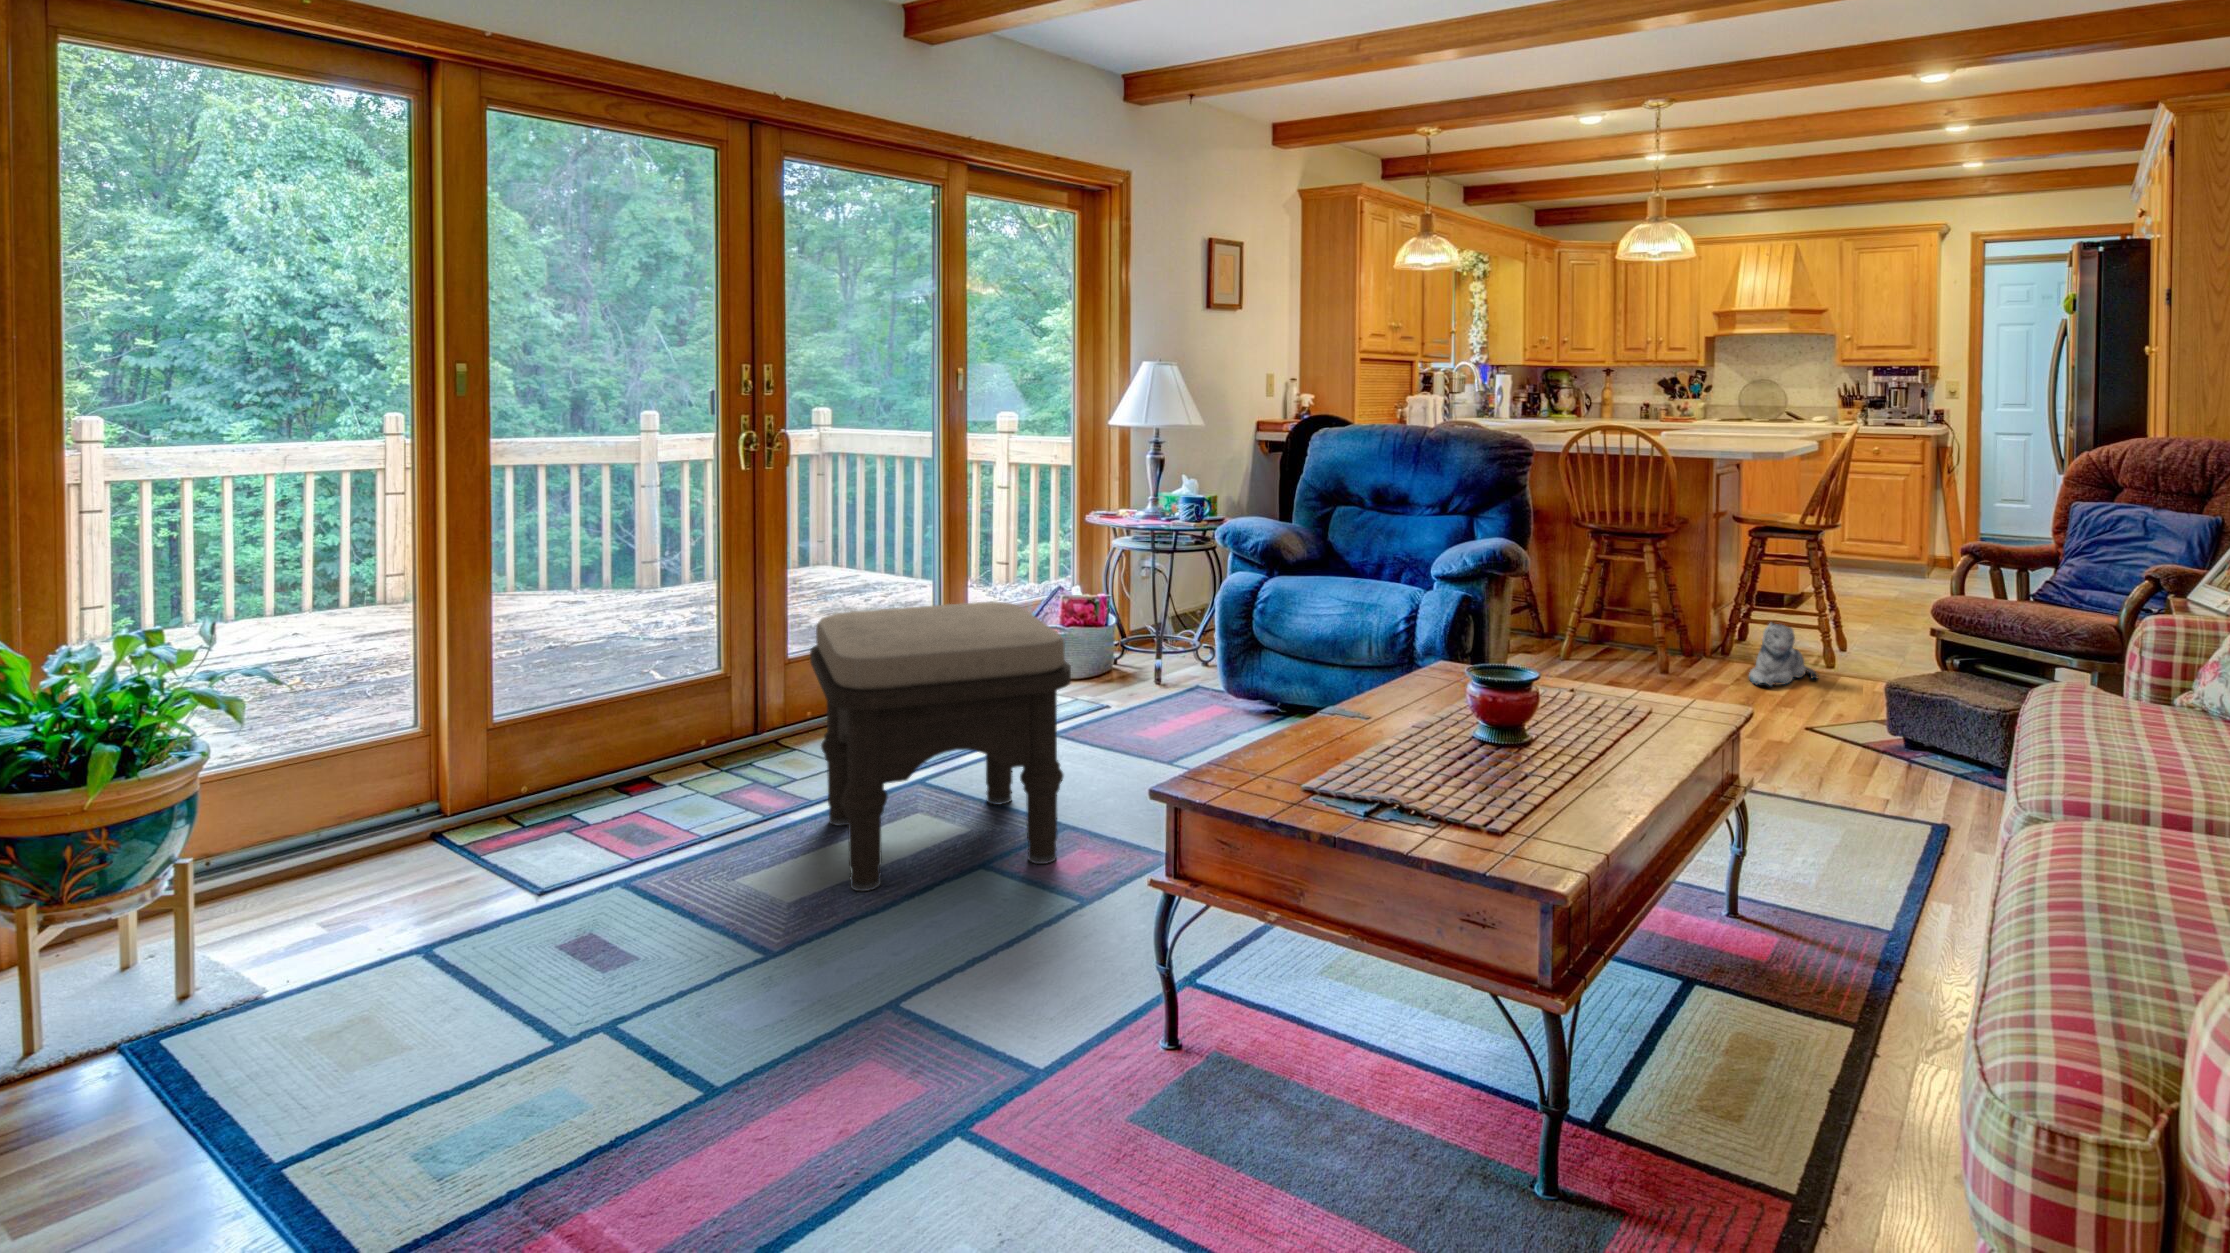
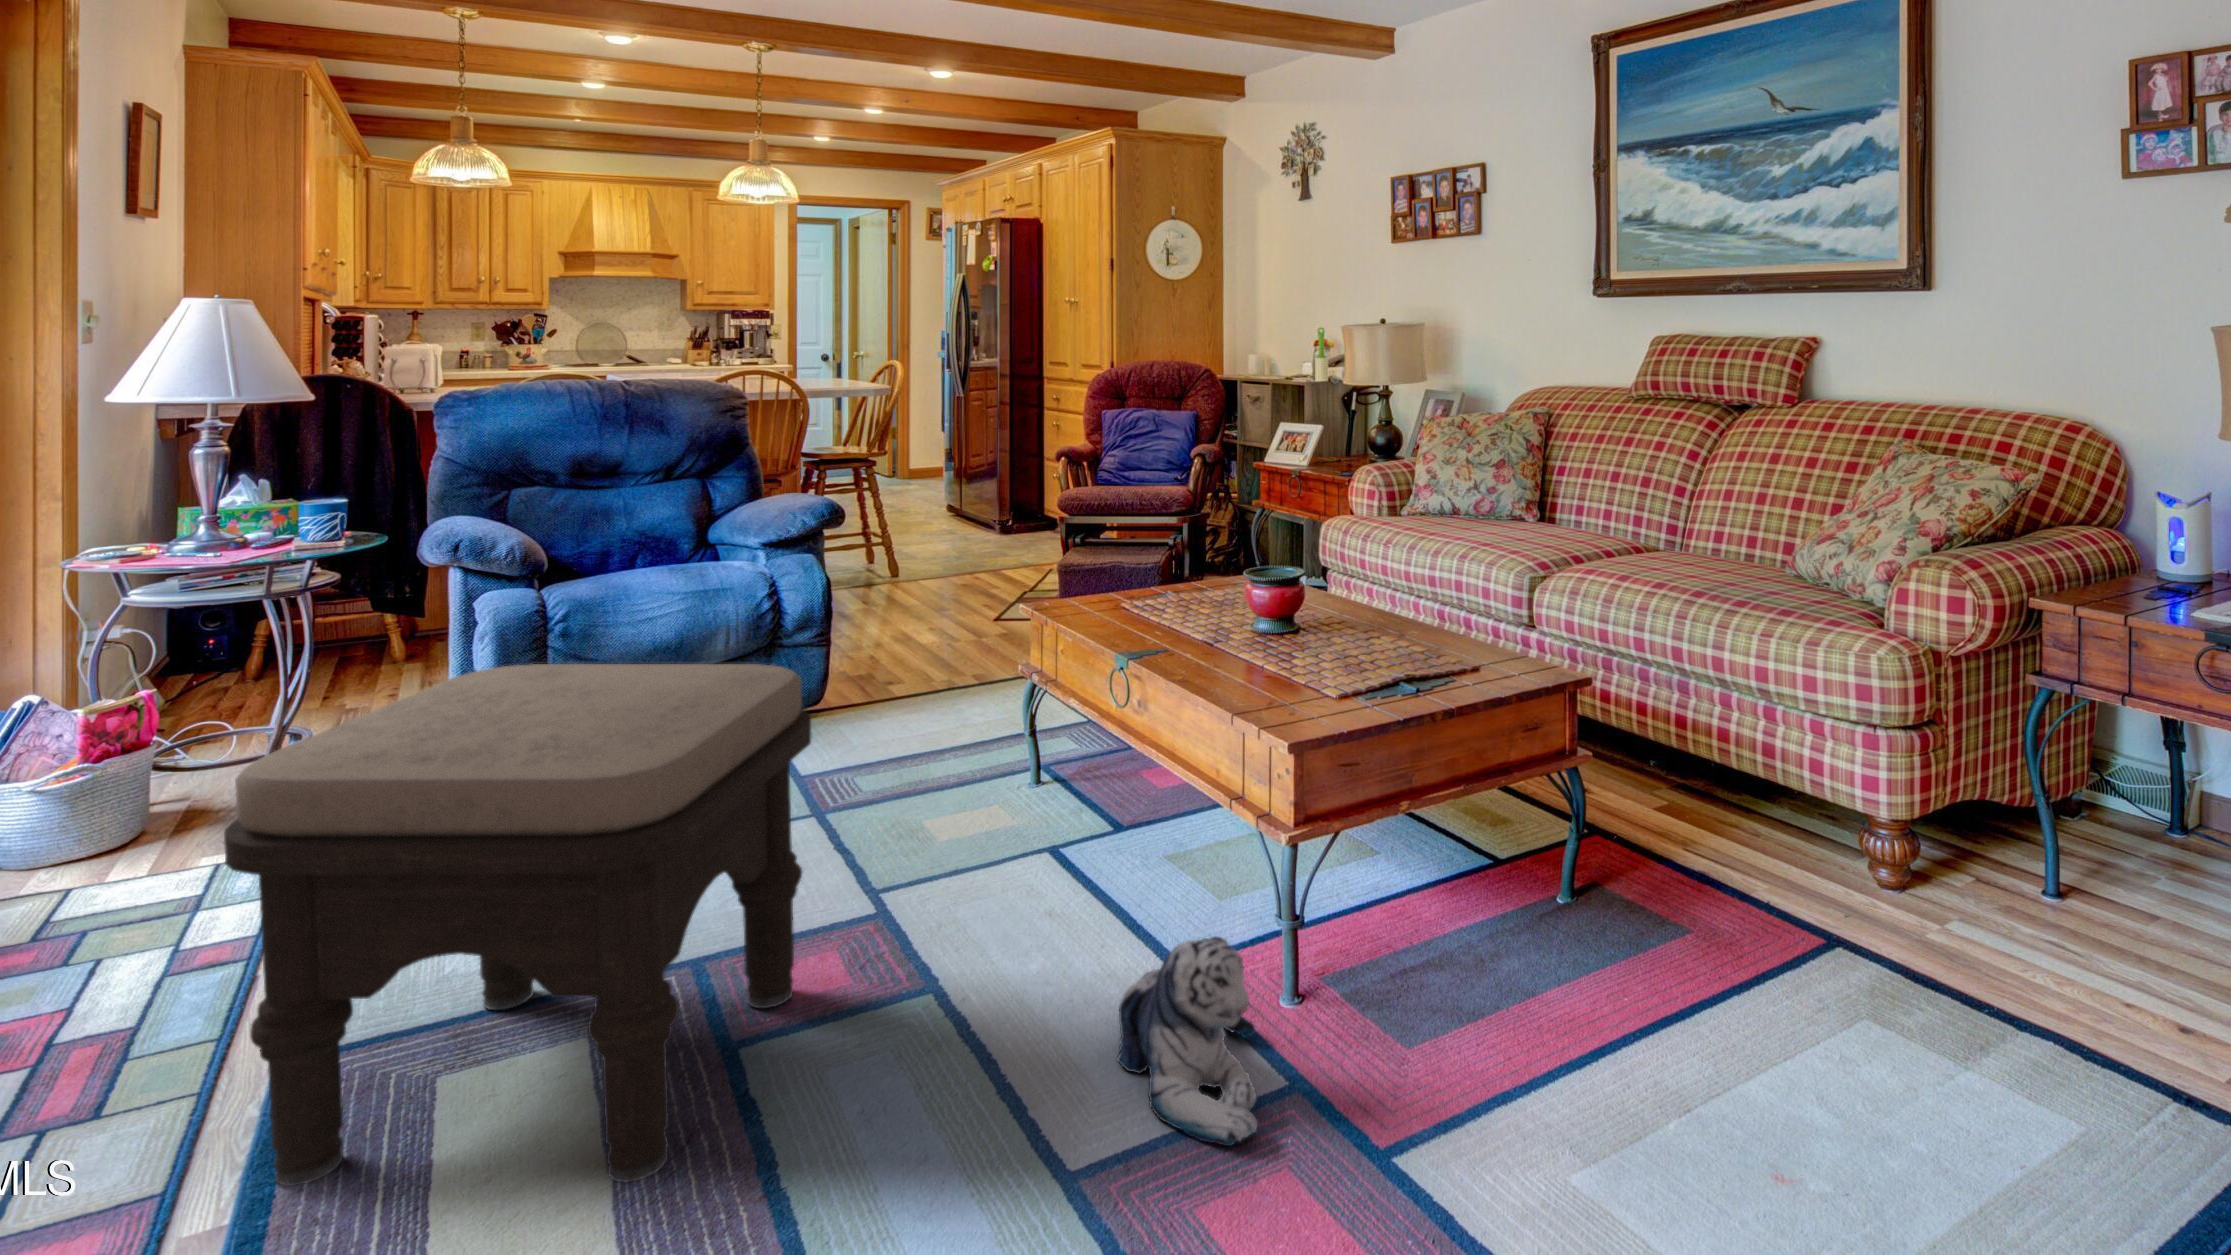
plush toy: present [1749,623,1818,686] -> present [1117,937,1258,1146]

